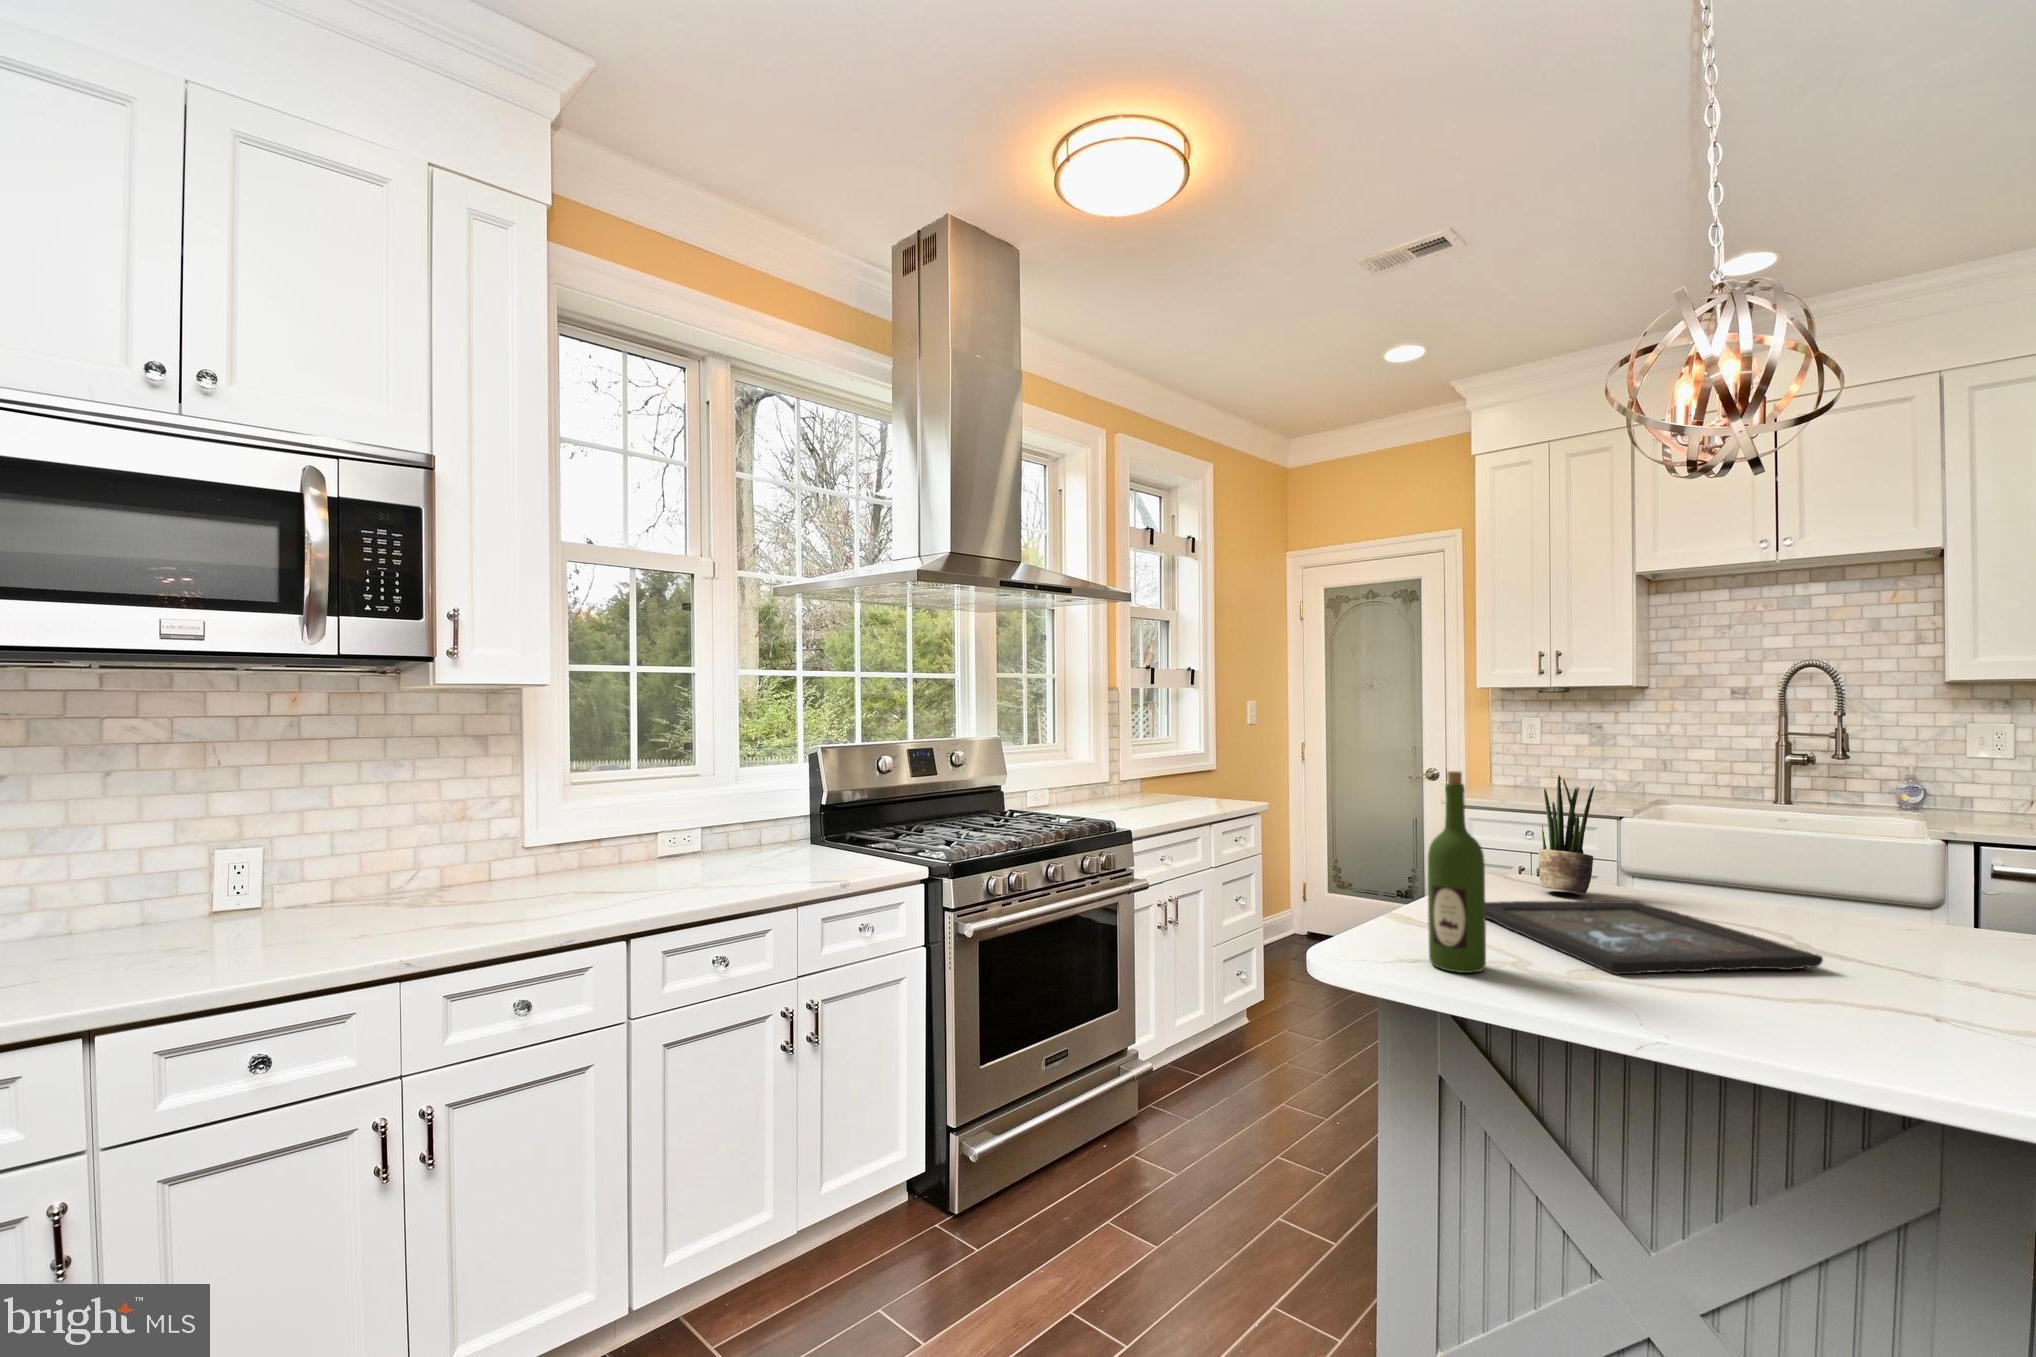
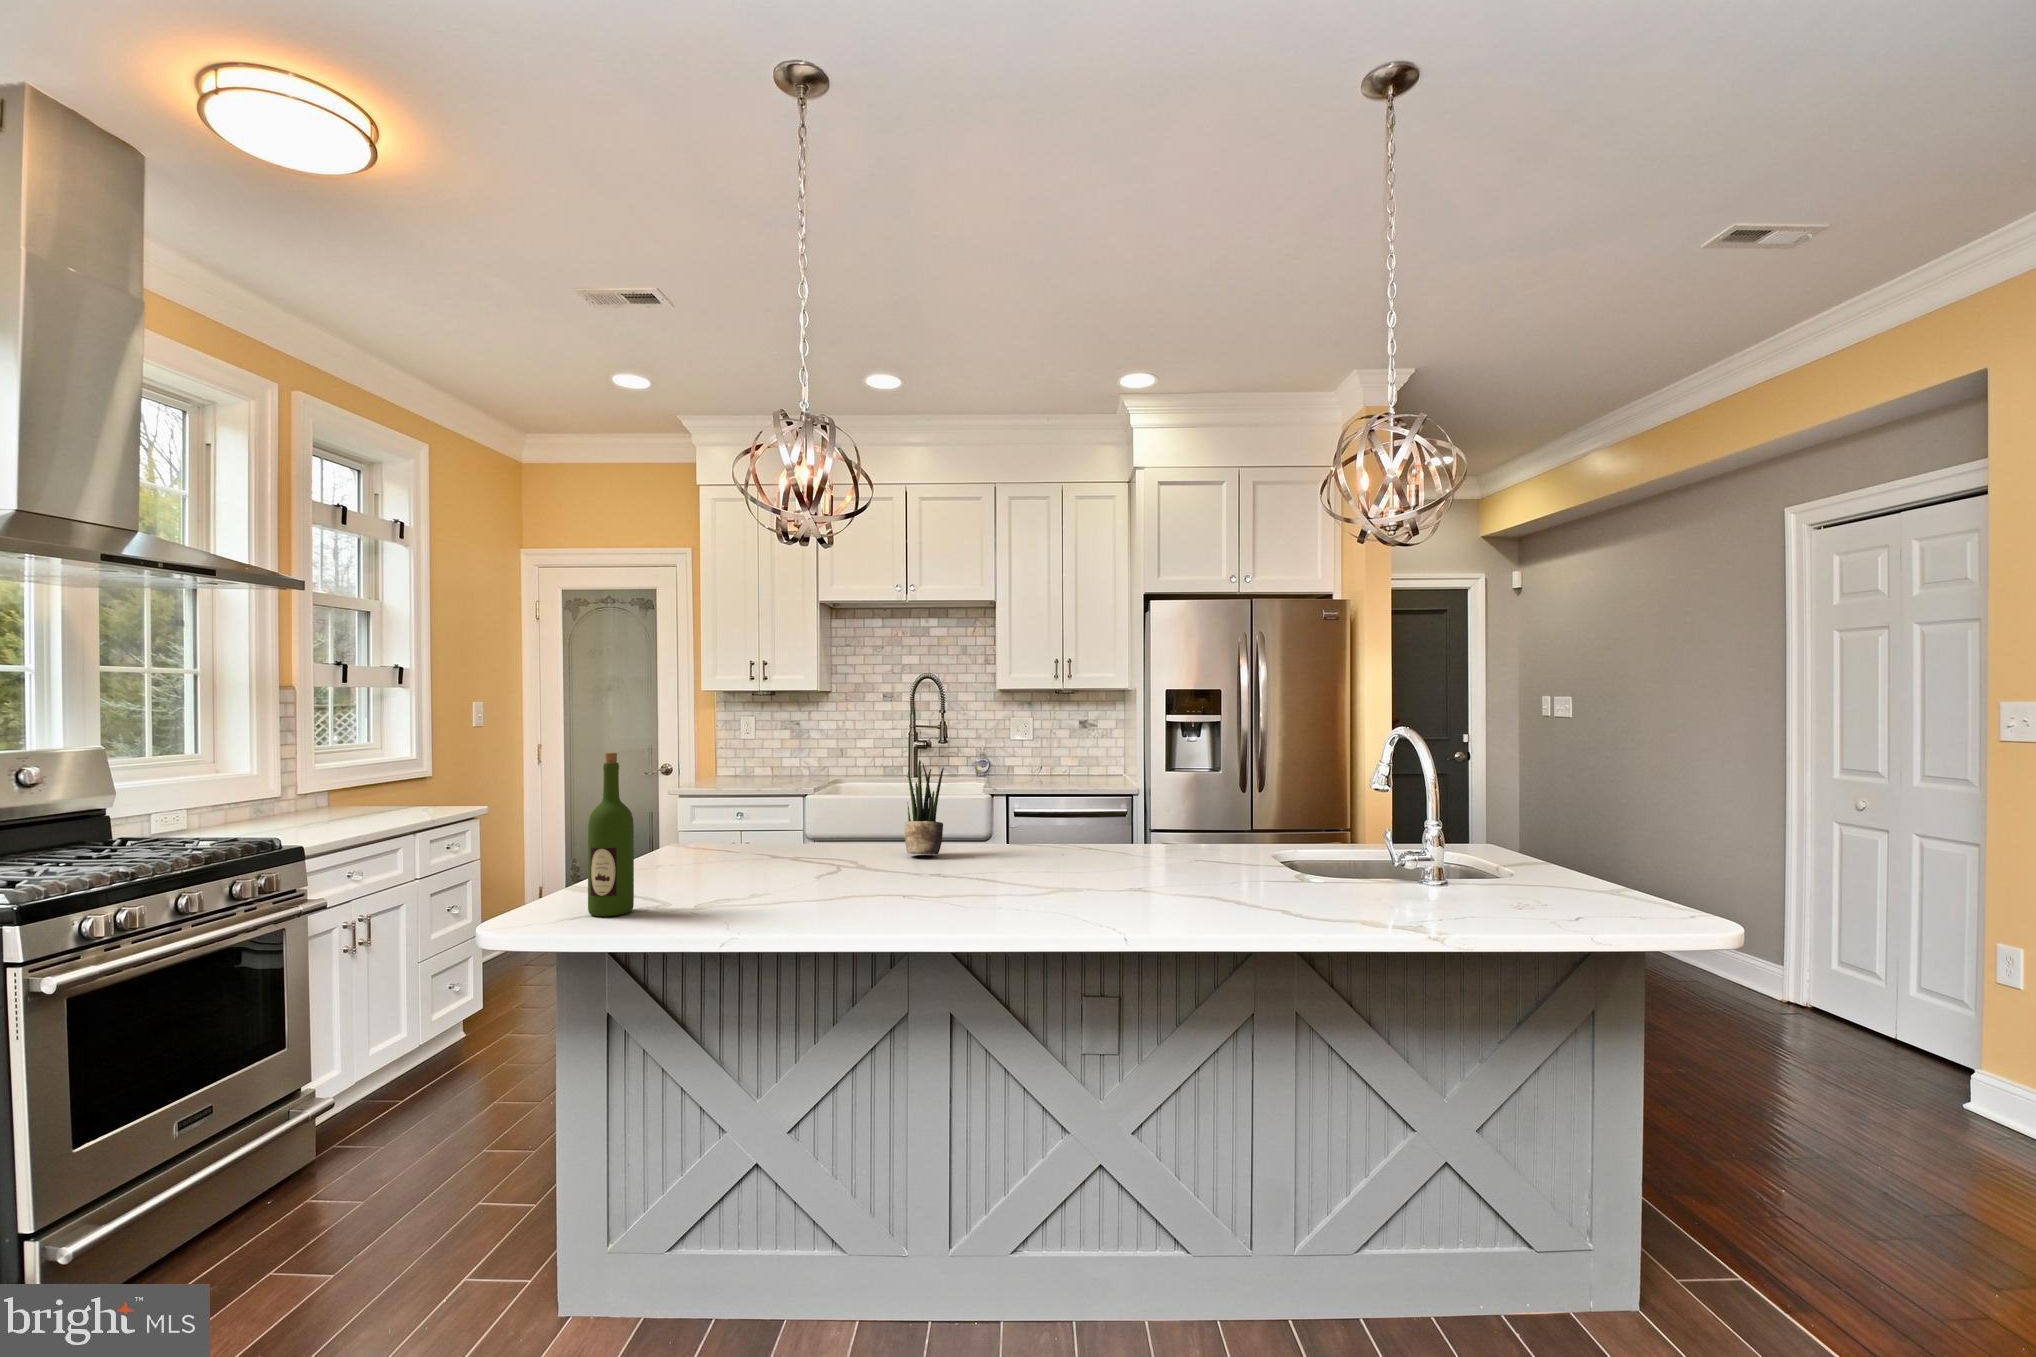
potted plant: present [1539,775,1594,893] -> present [905,760,944,854]
tray: present [1485,901,1823,974] -> none [639,850,864,900]

